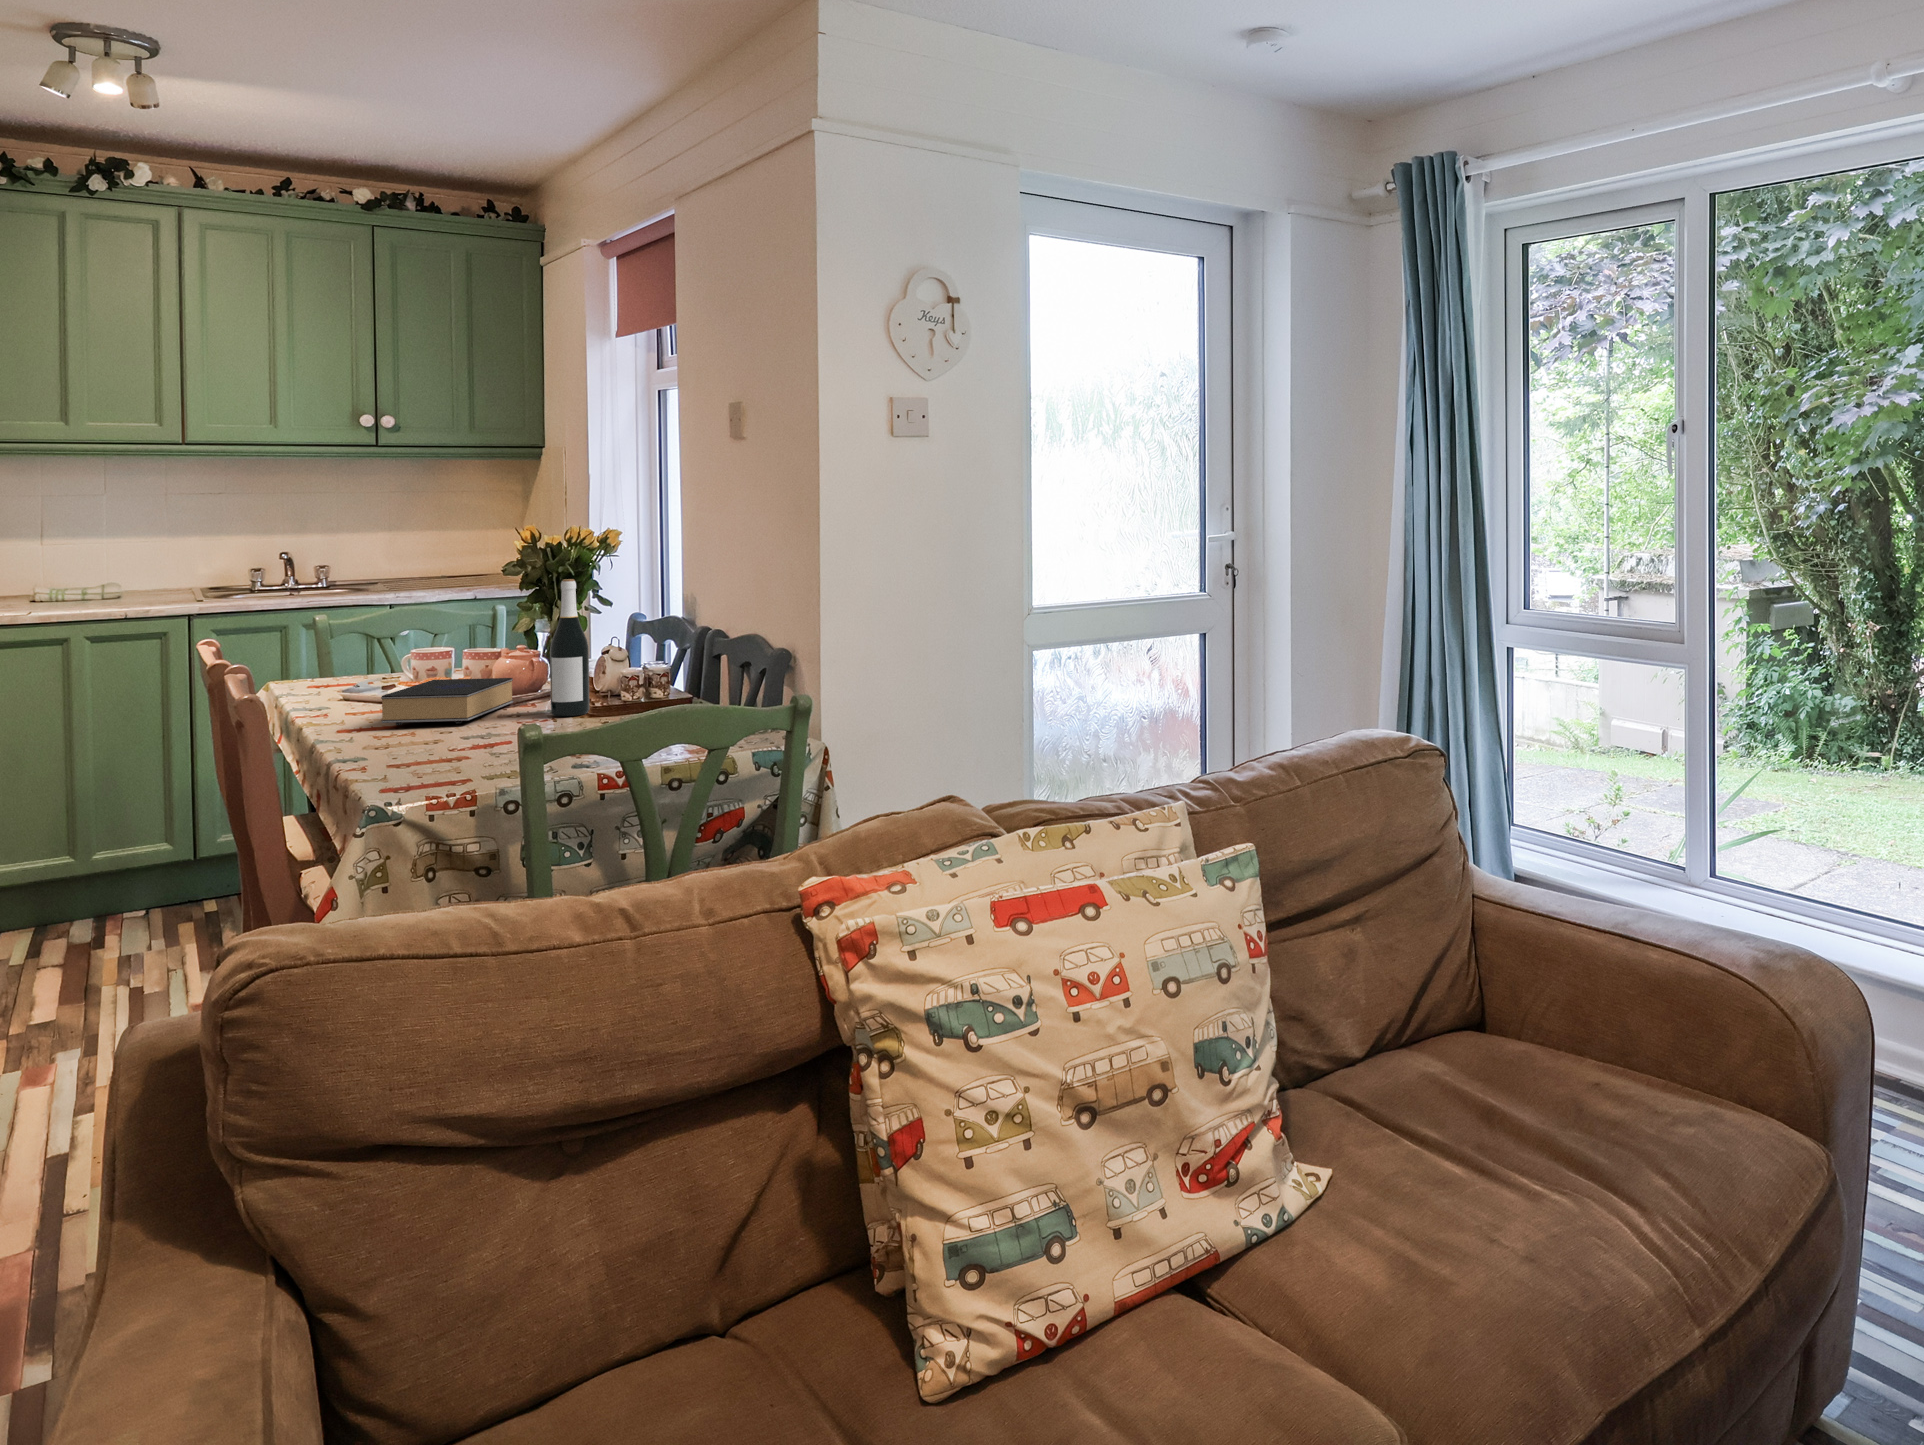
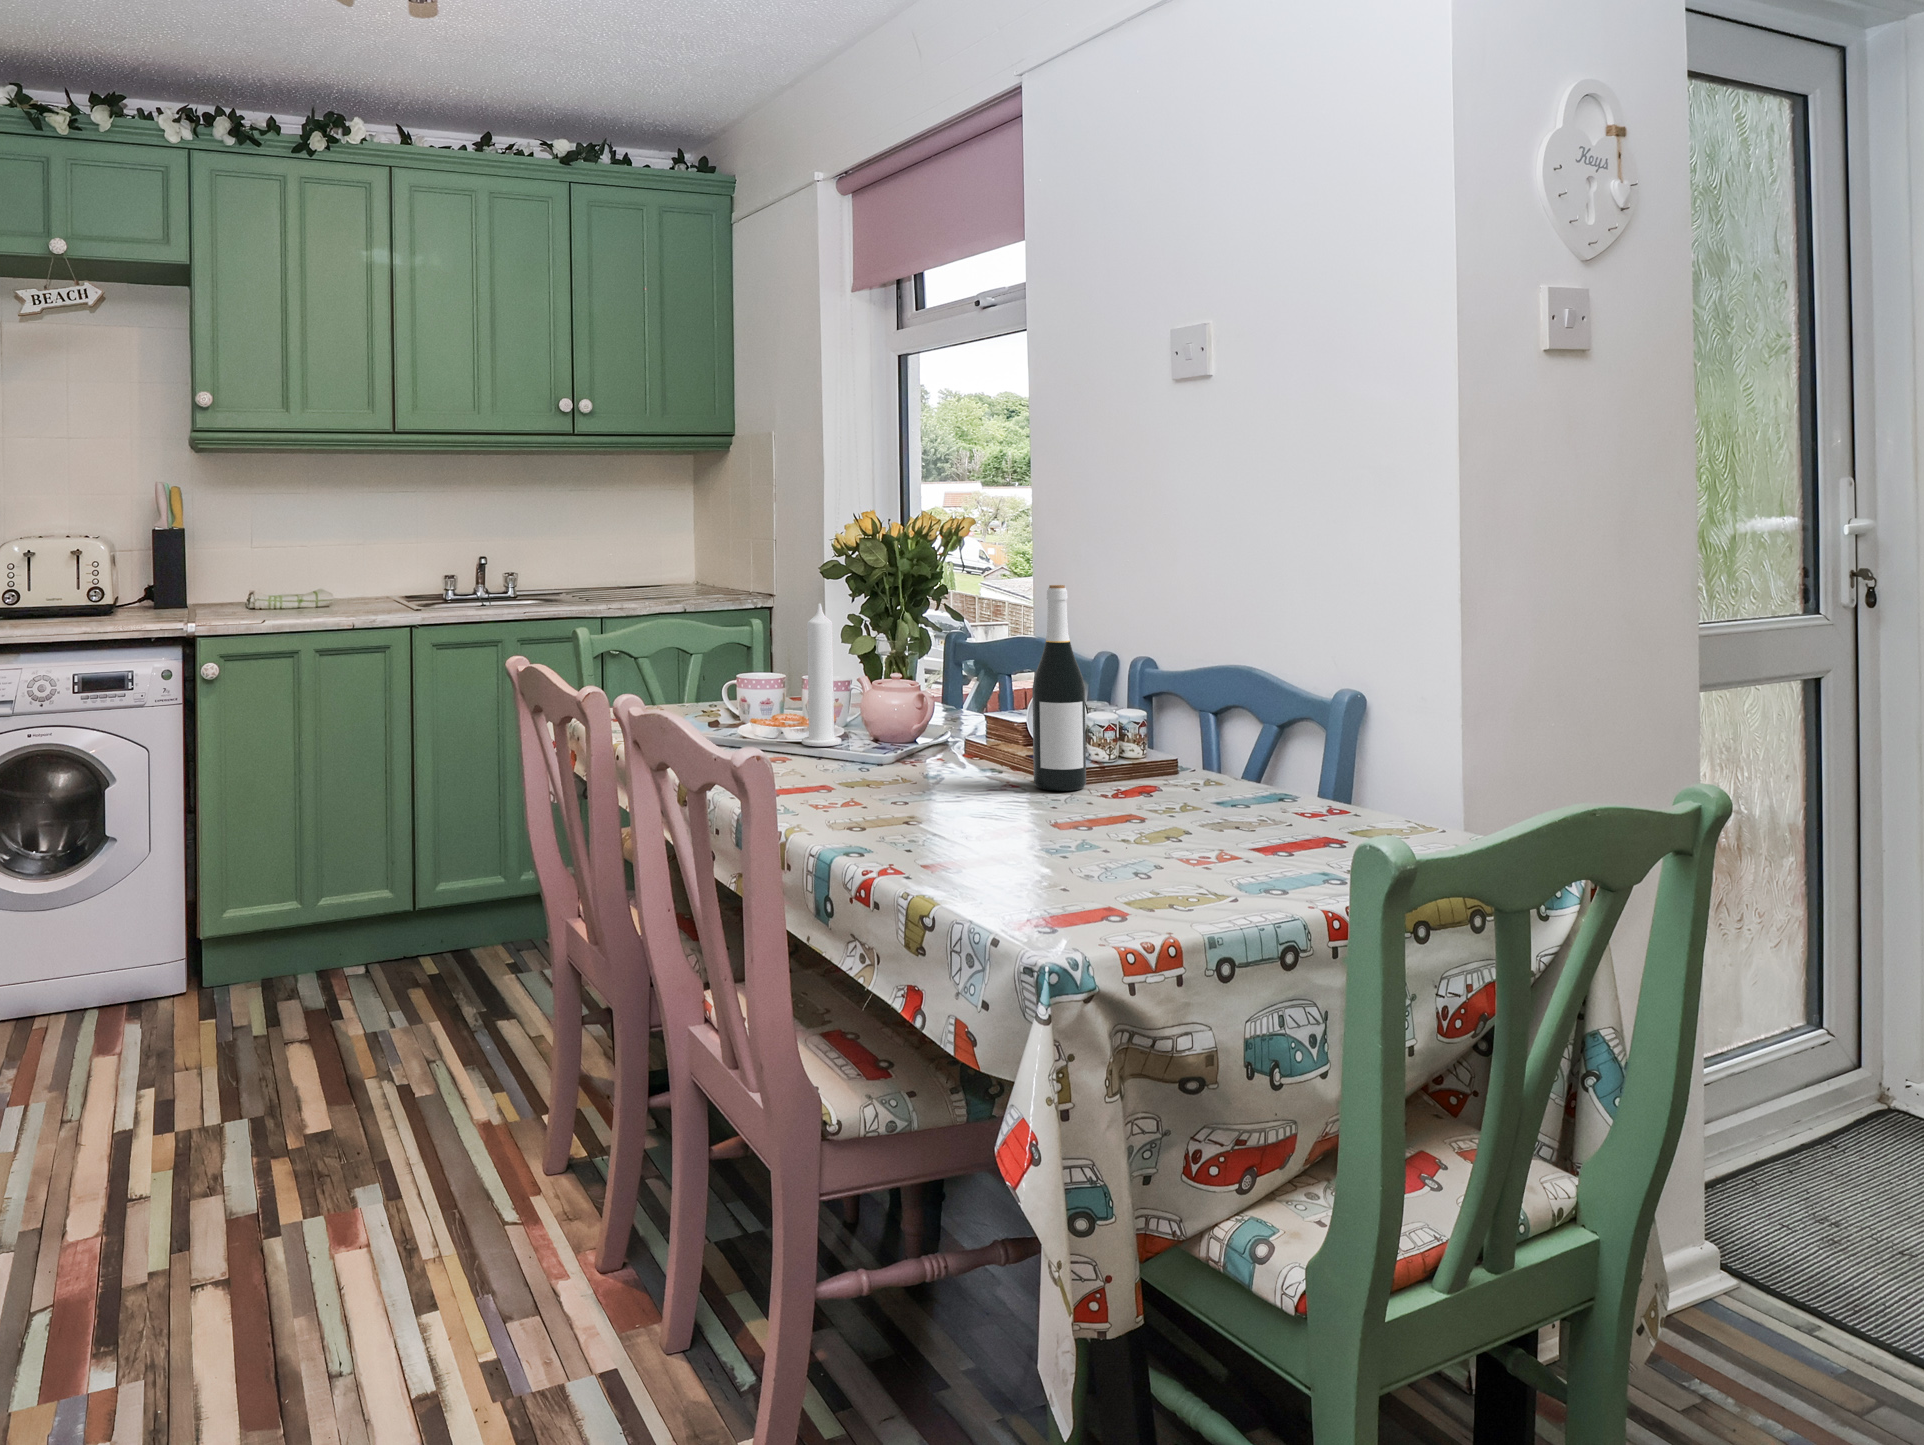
candle: none [434,592,467,695] -> present [802,603,841,746]
book: present [381,678,513,725] -> none [817,726,940,795]

